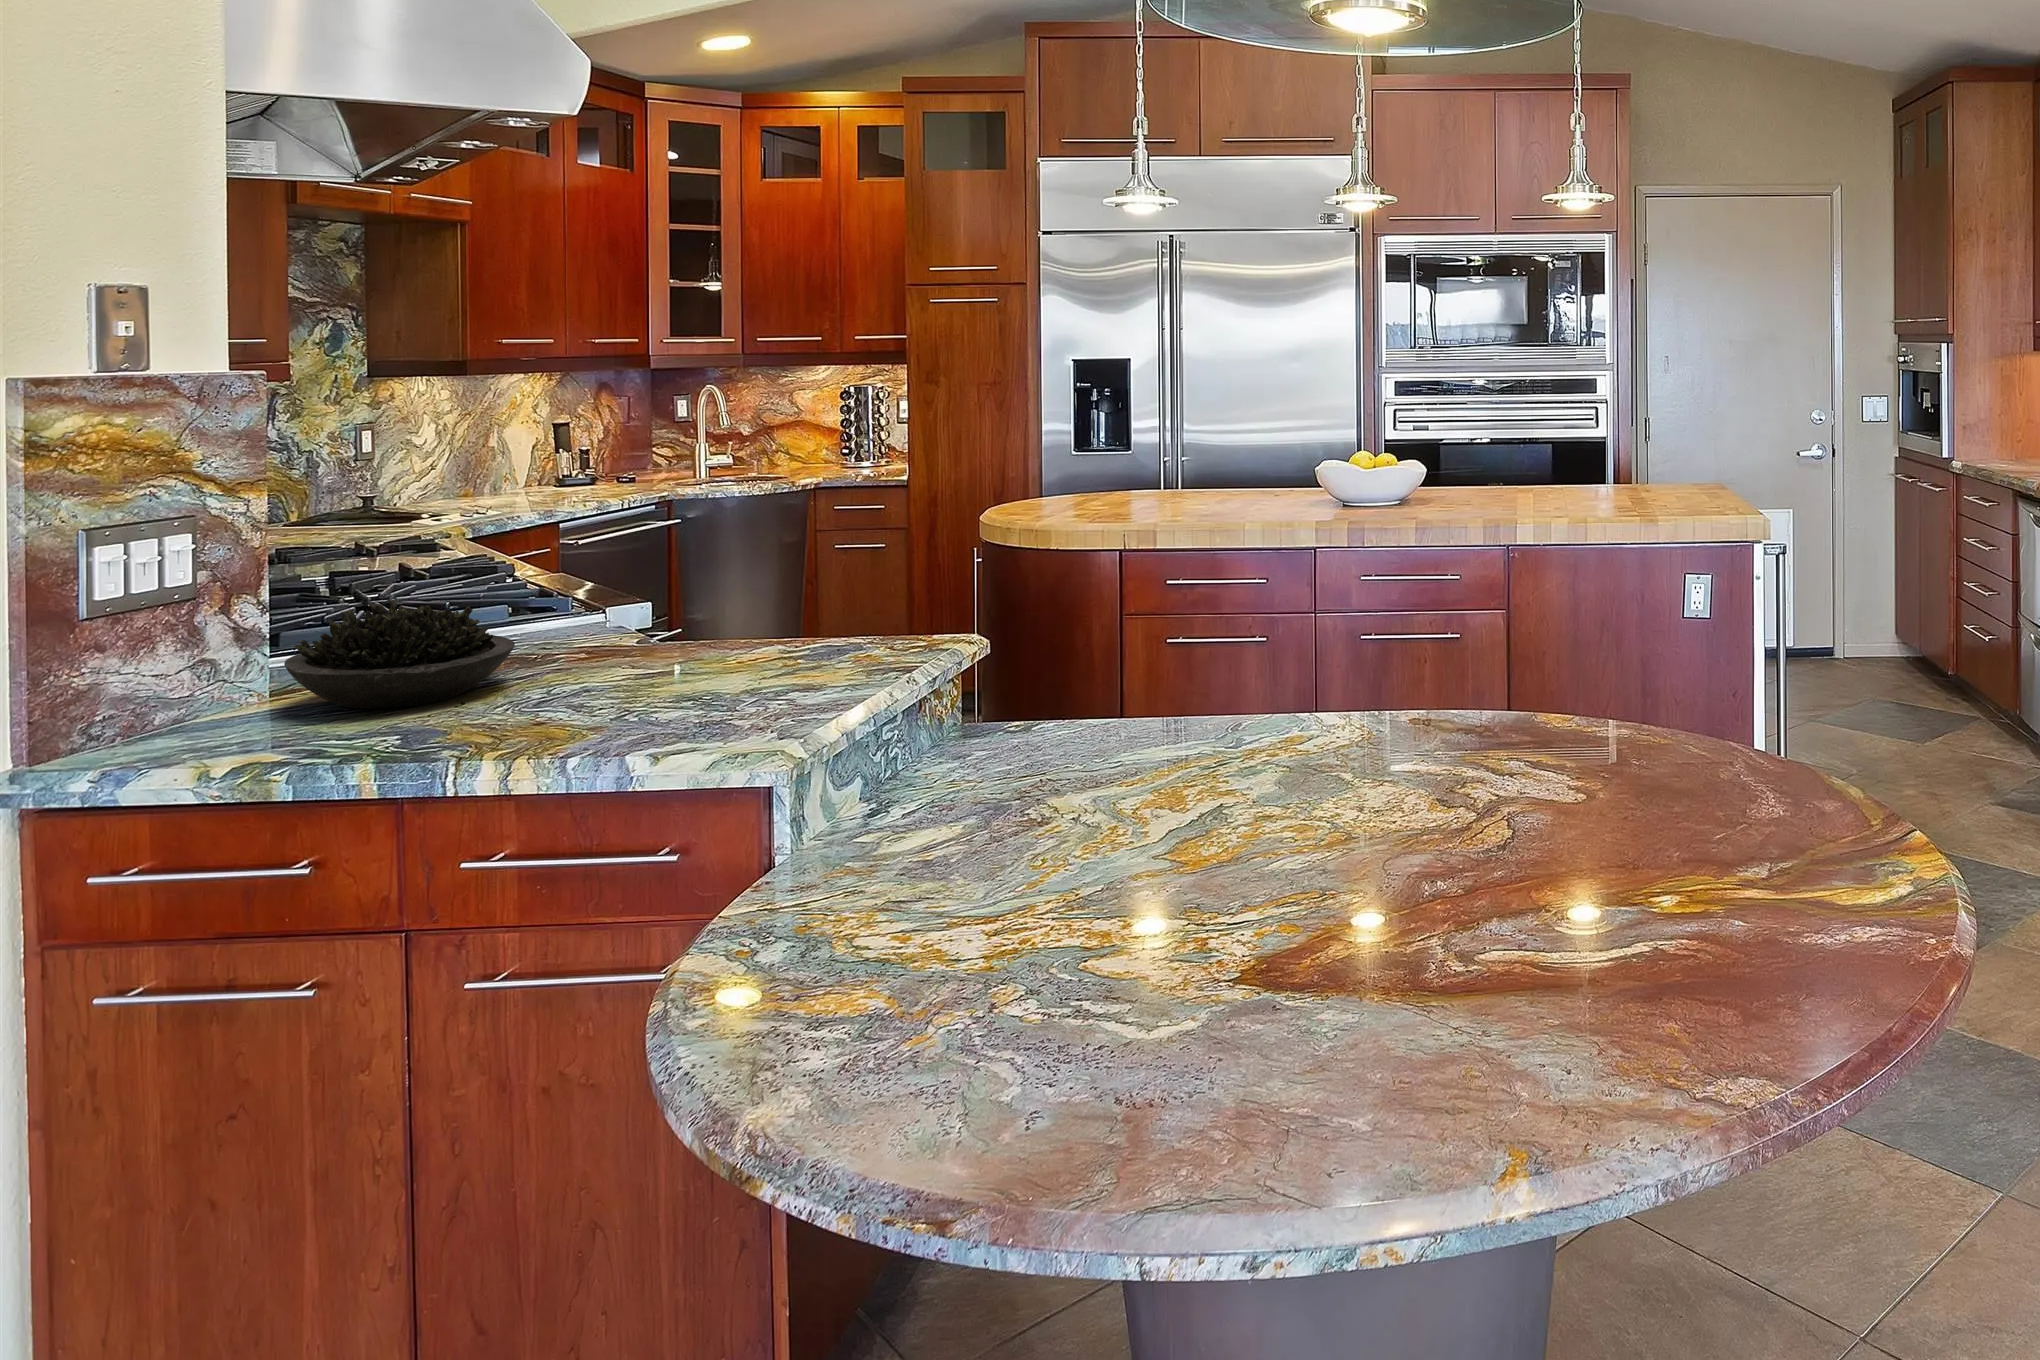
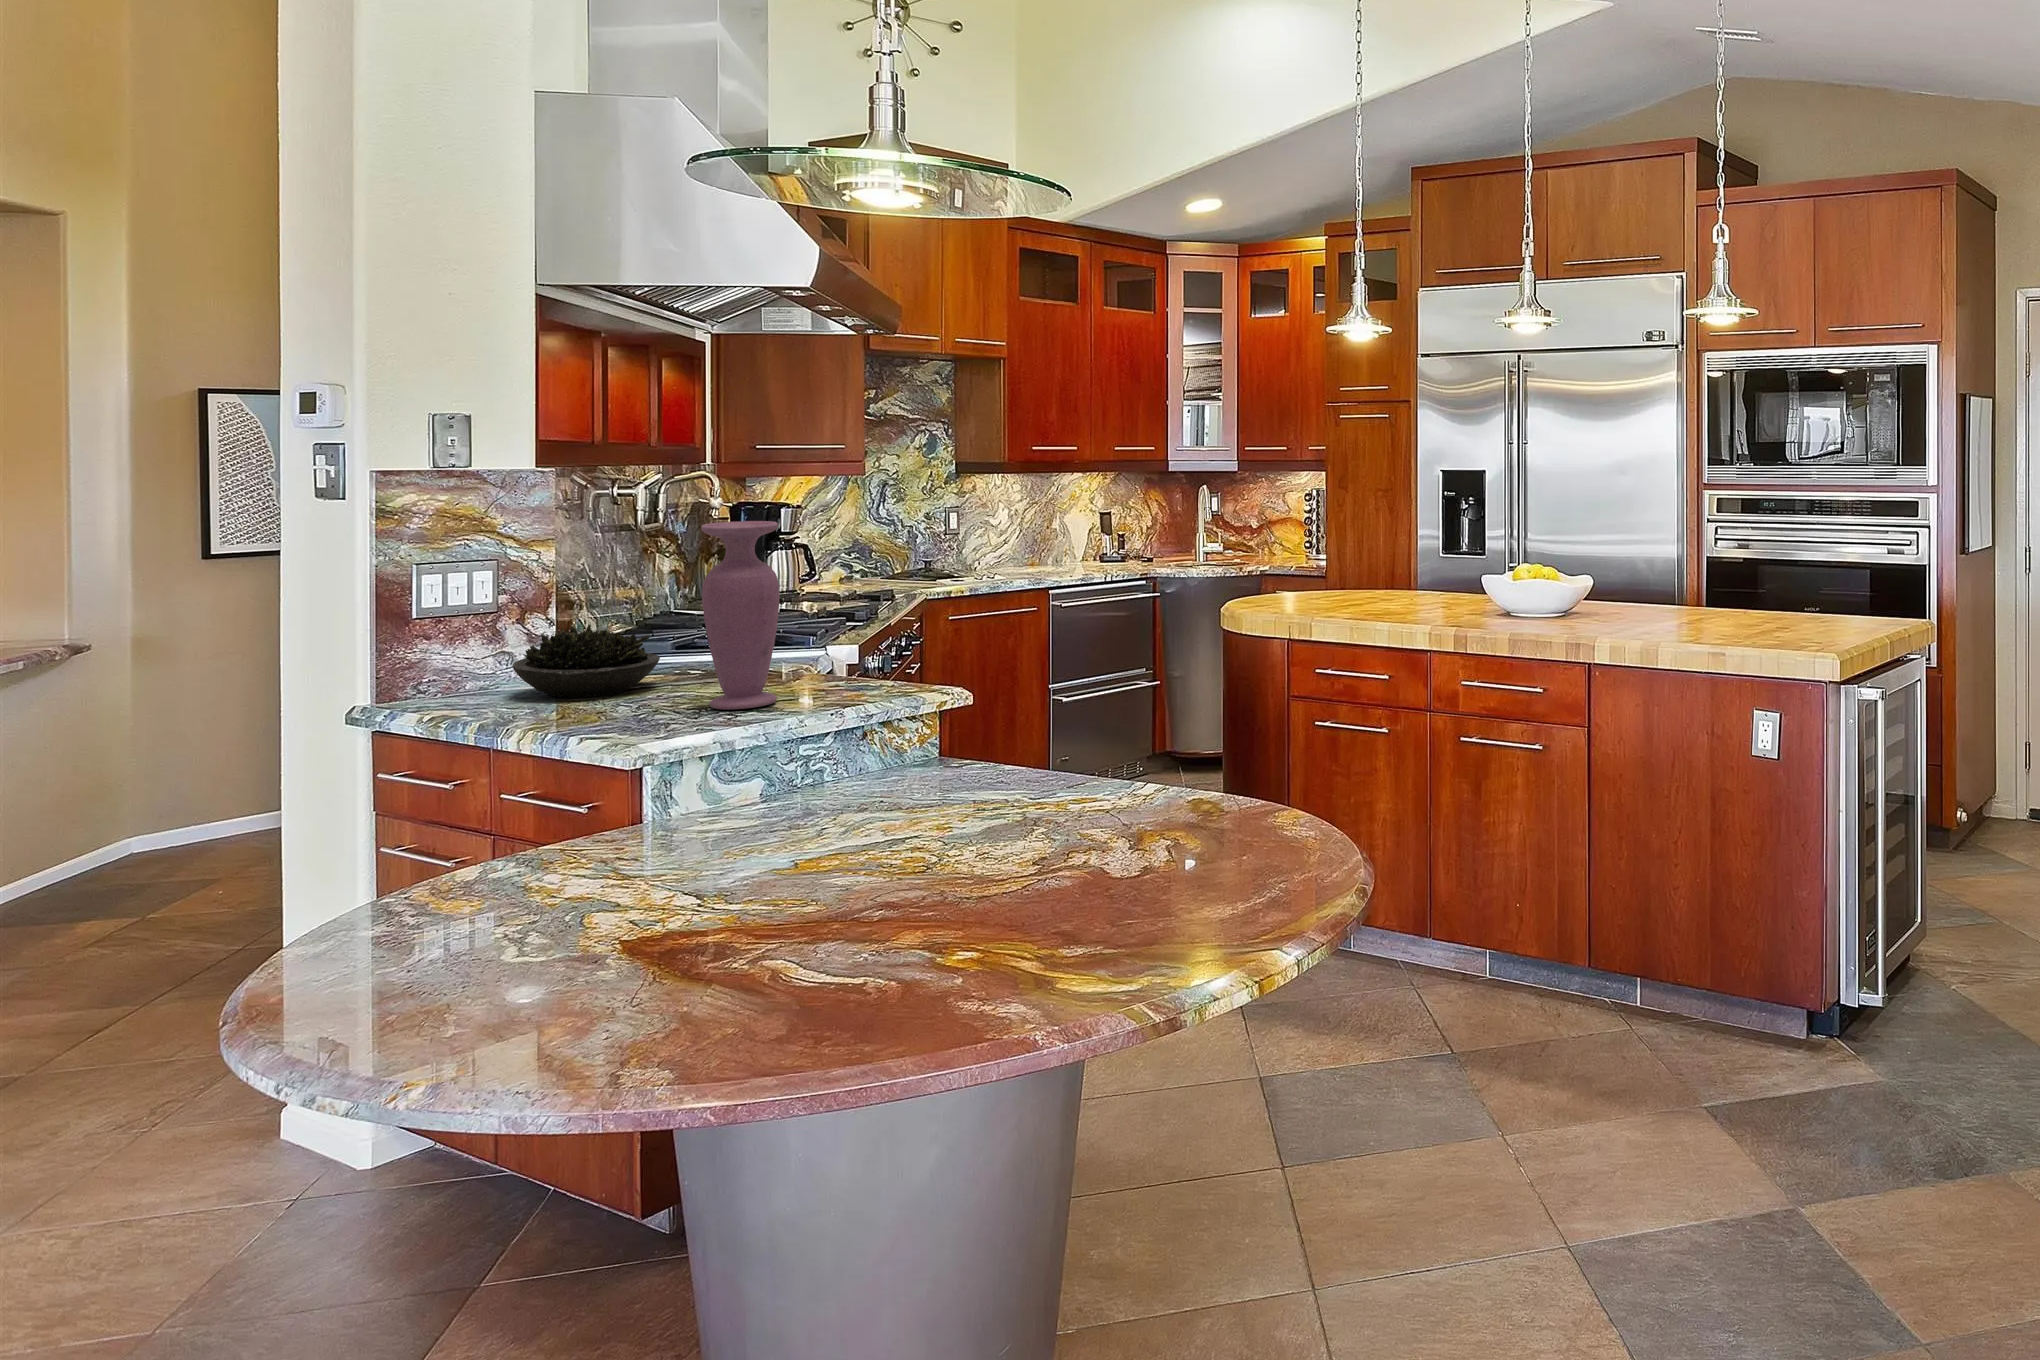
vase: none [671,438,774,691] -> present [701,521,780,710]

